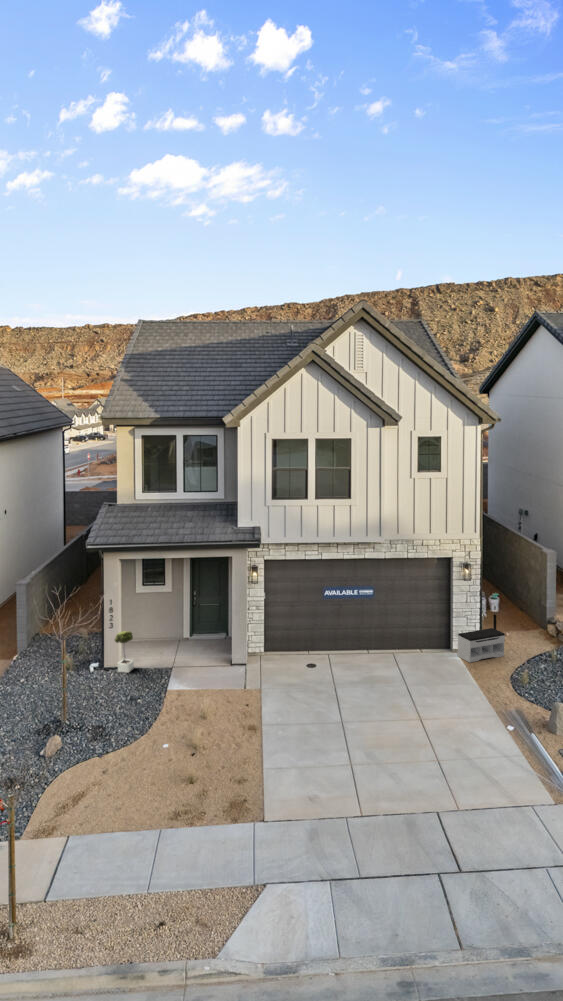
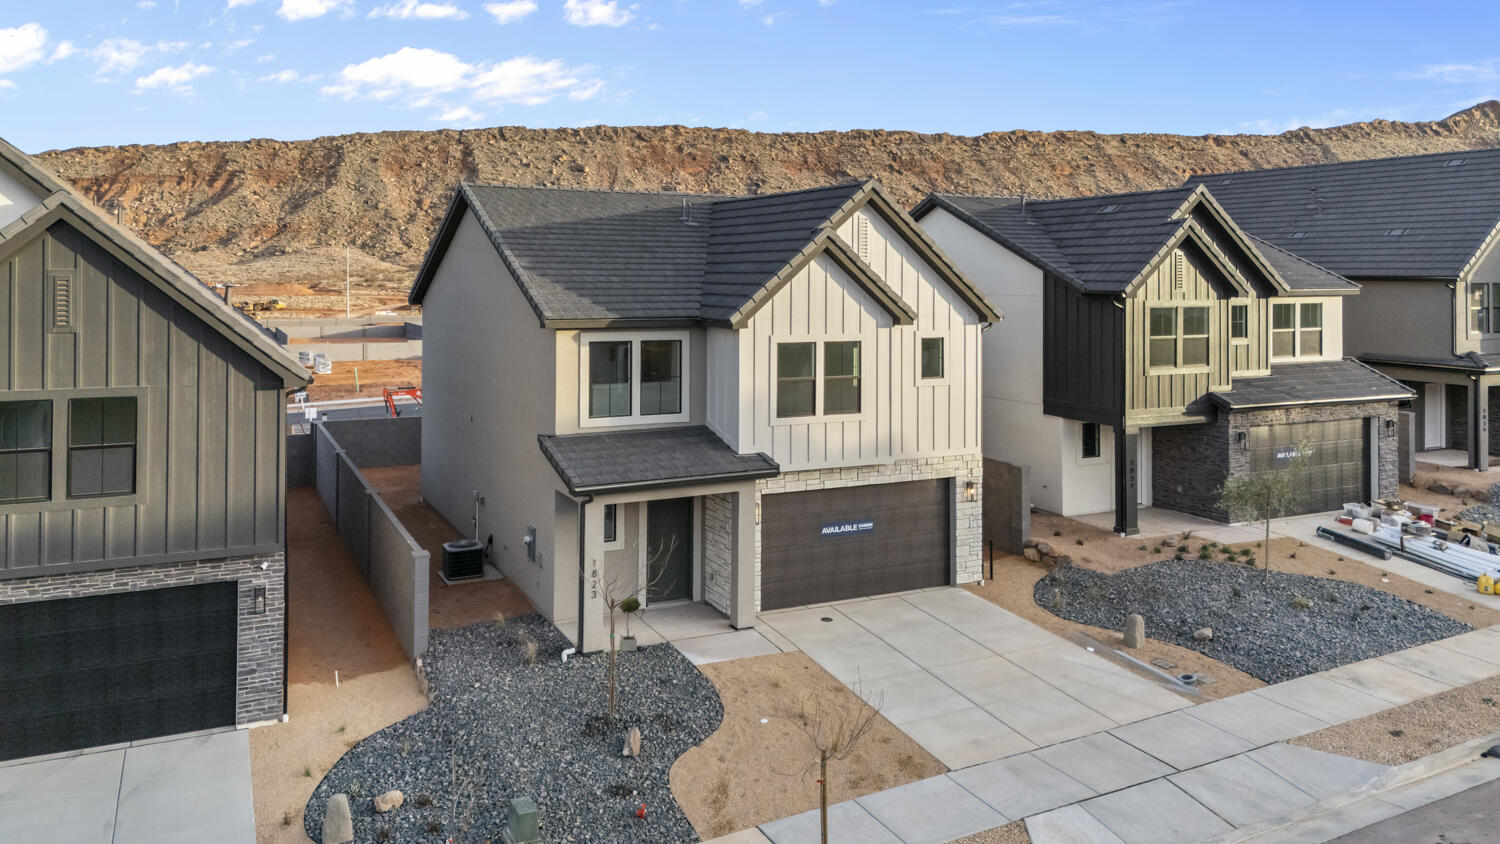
bench: present [457,628,505,663] -> none [963,555,1007,593]

